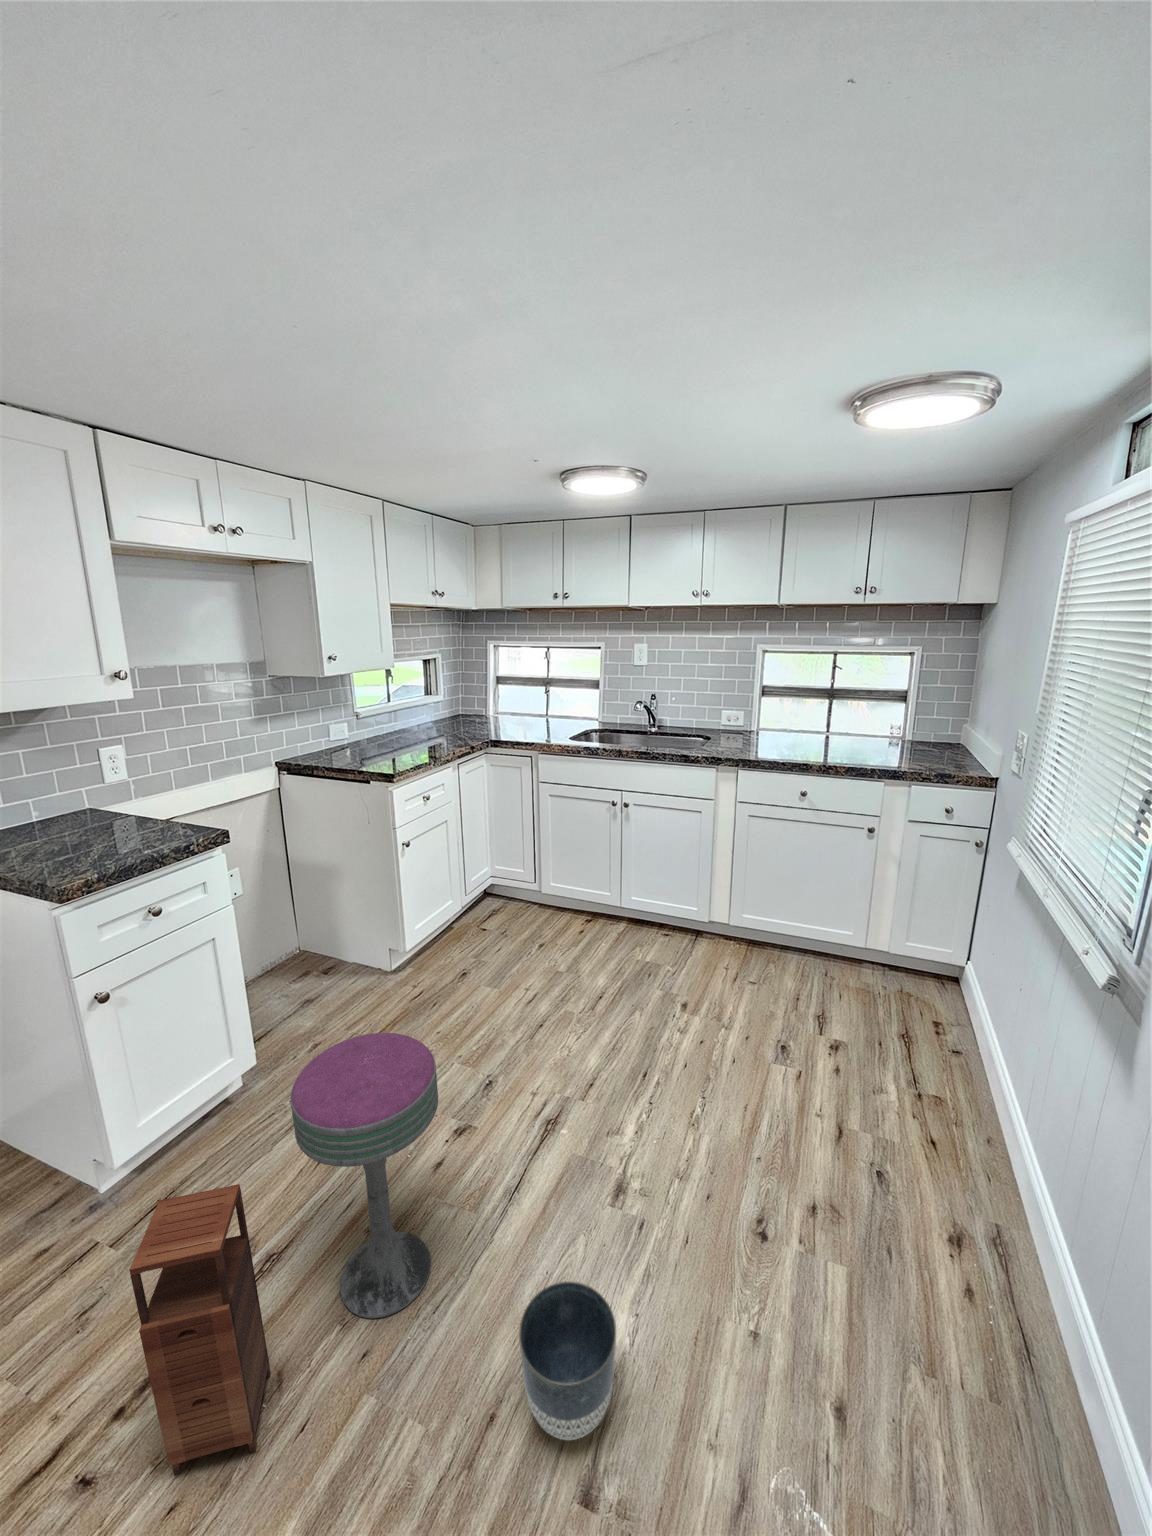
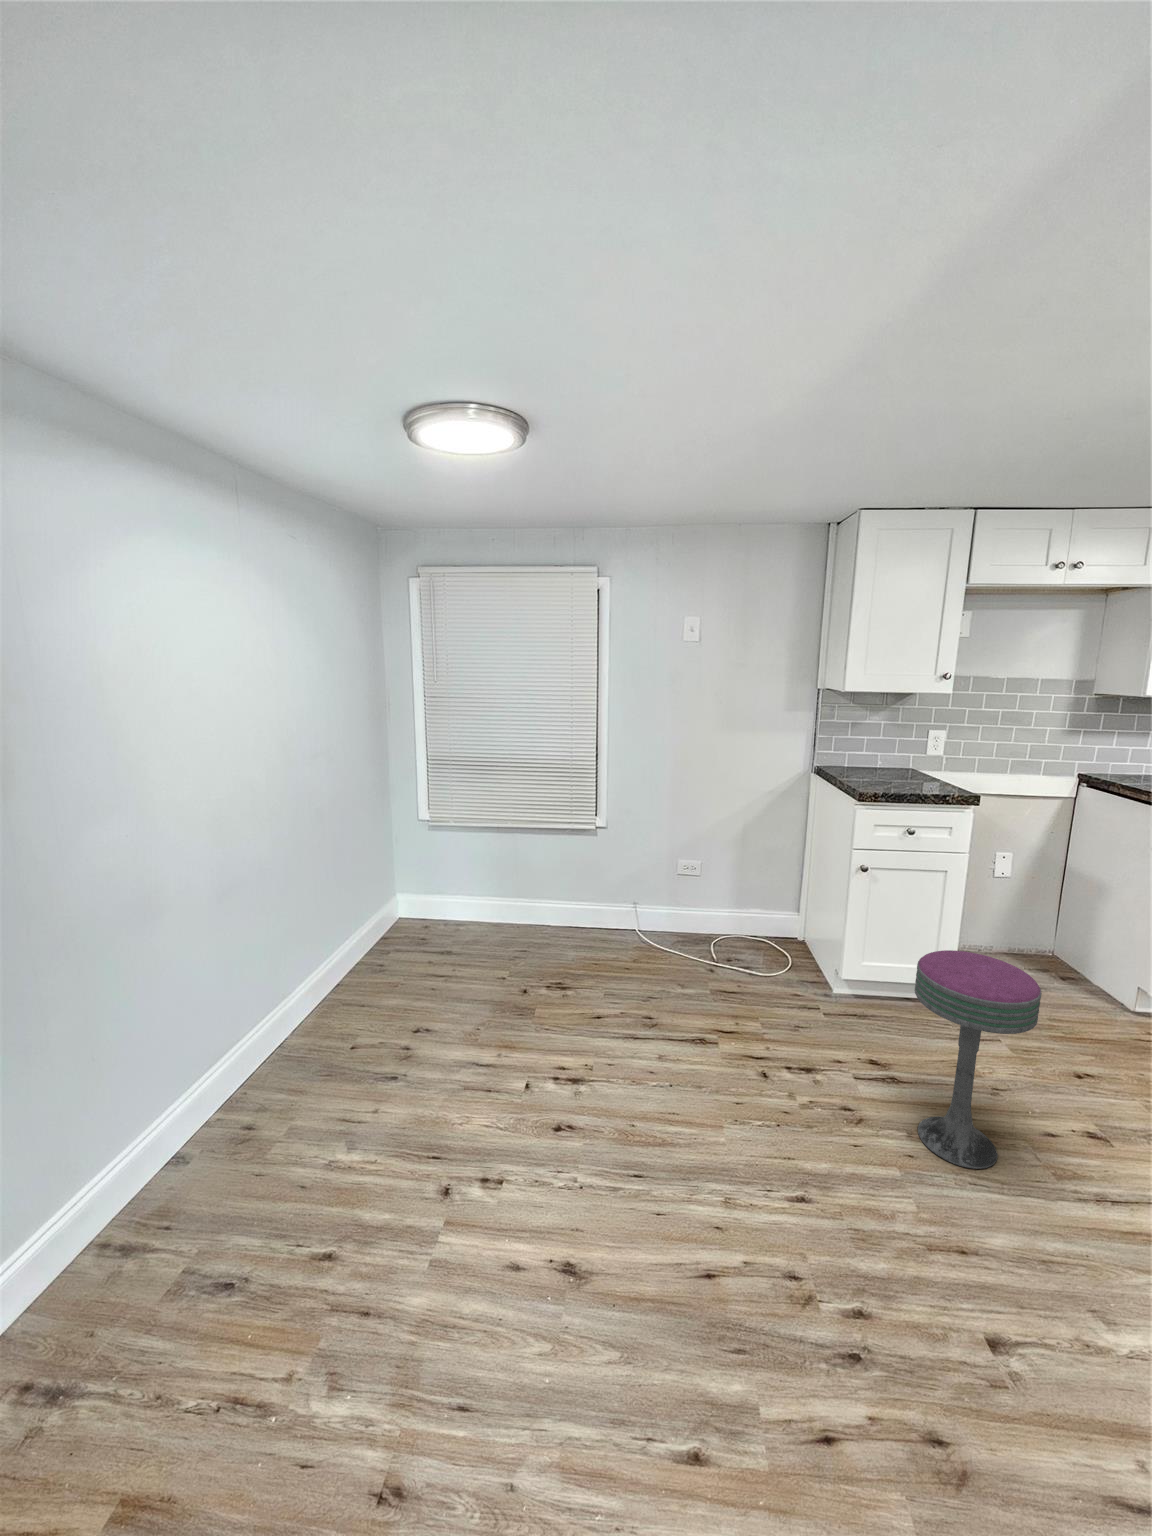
storage cabinet: present [129,1184,270,1475] -> none [793,960,870,1131]
planter: present [519,1281,616,1441] -> none [986,1197,1092,1329]

